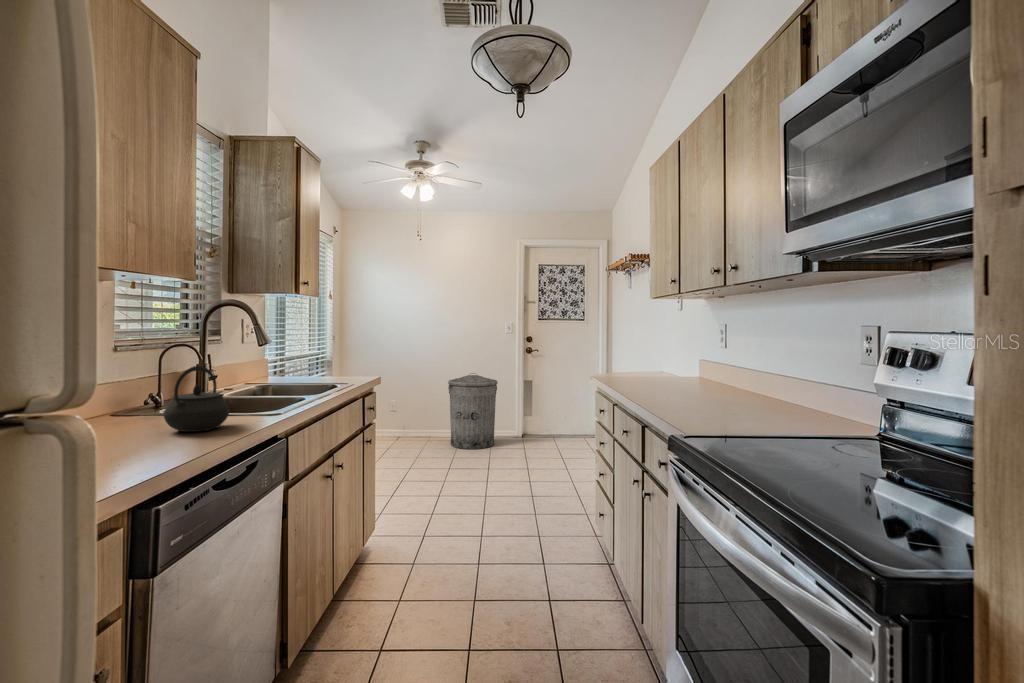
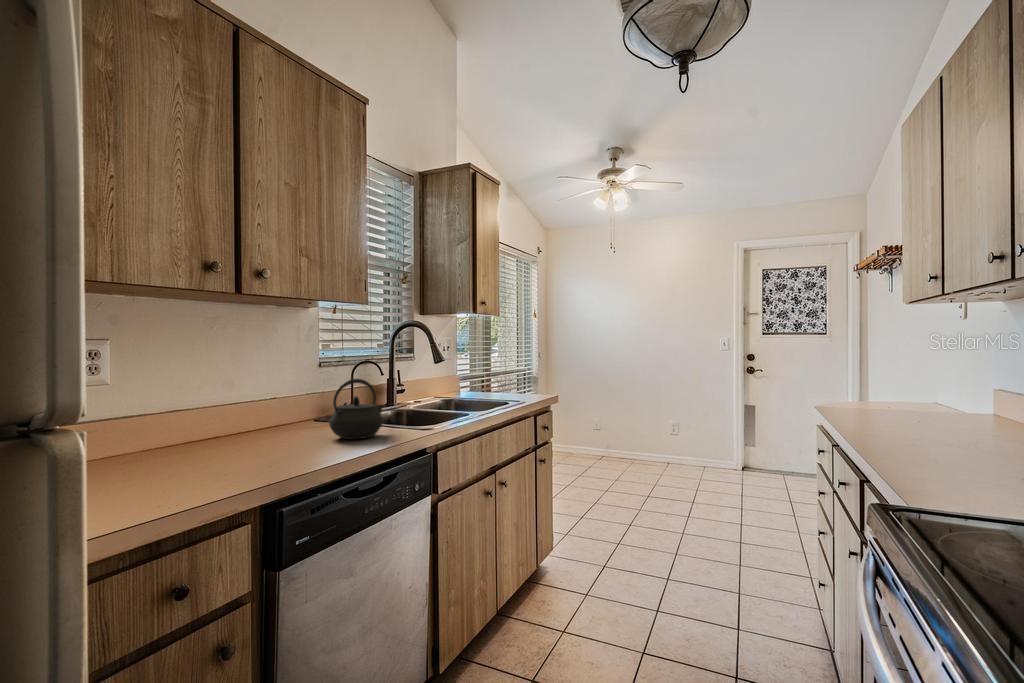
trash can: present [448,373,498,449] -> none [652,394,710,478]

